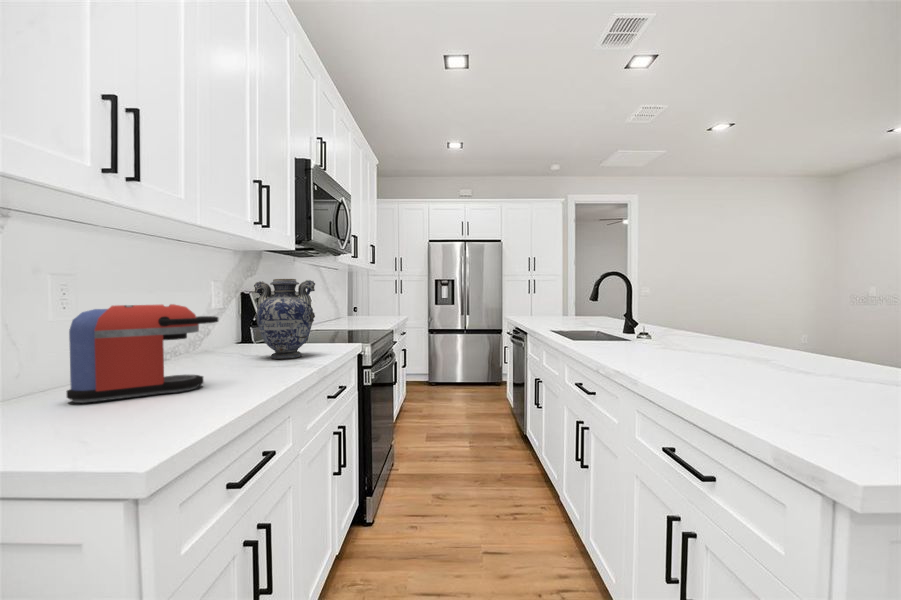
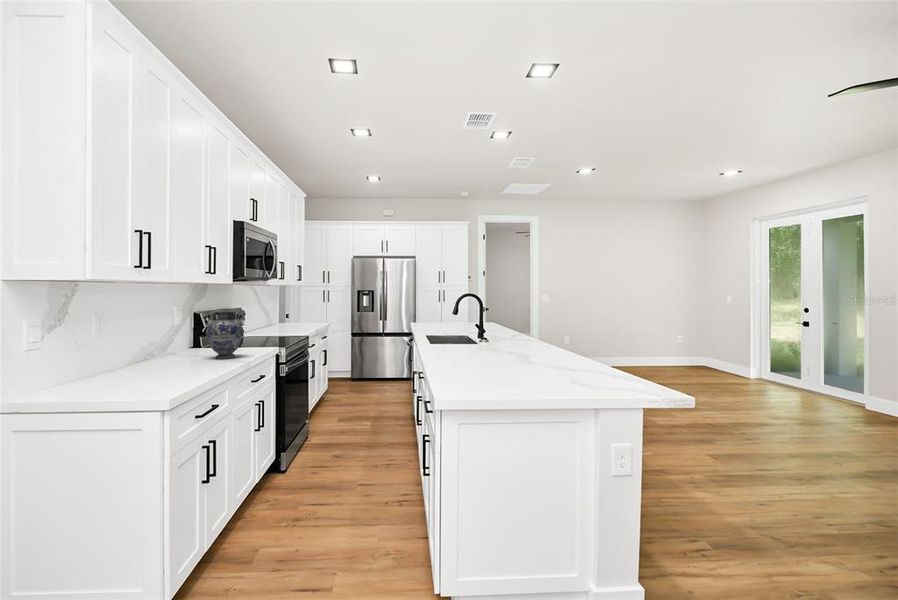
coffee maker: present [66,304,218,403] -> none [111,330,188,380]

